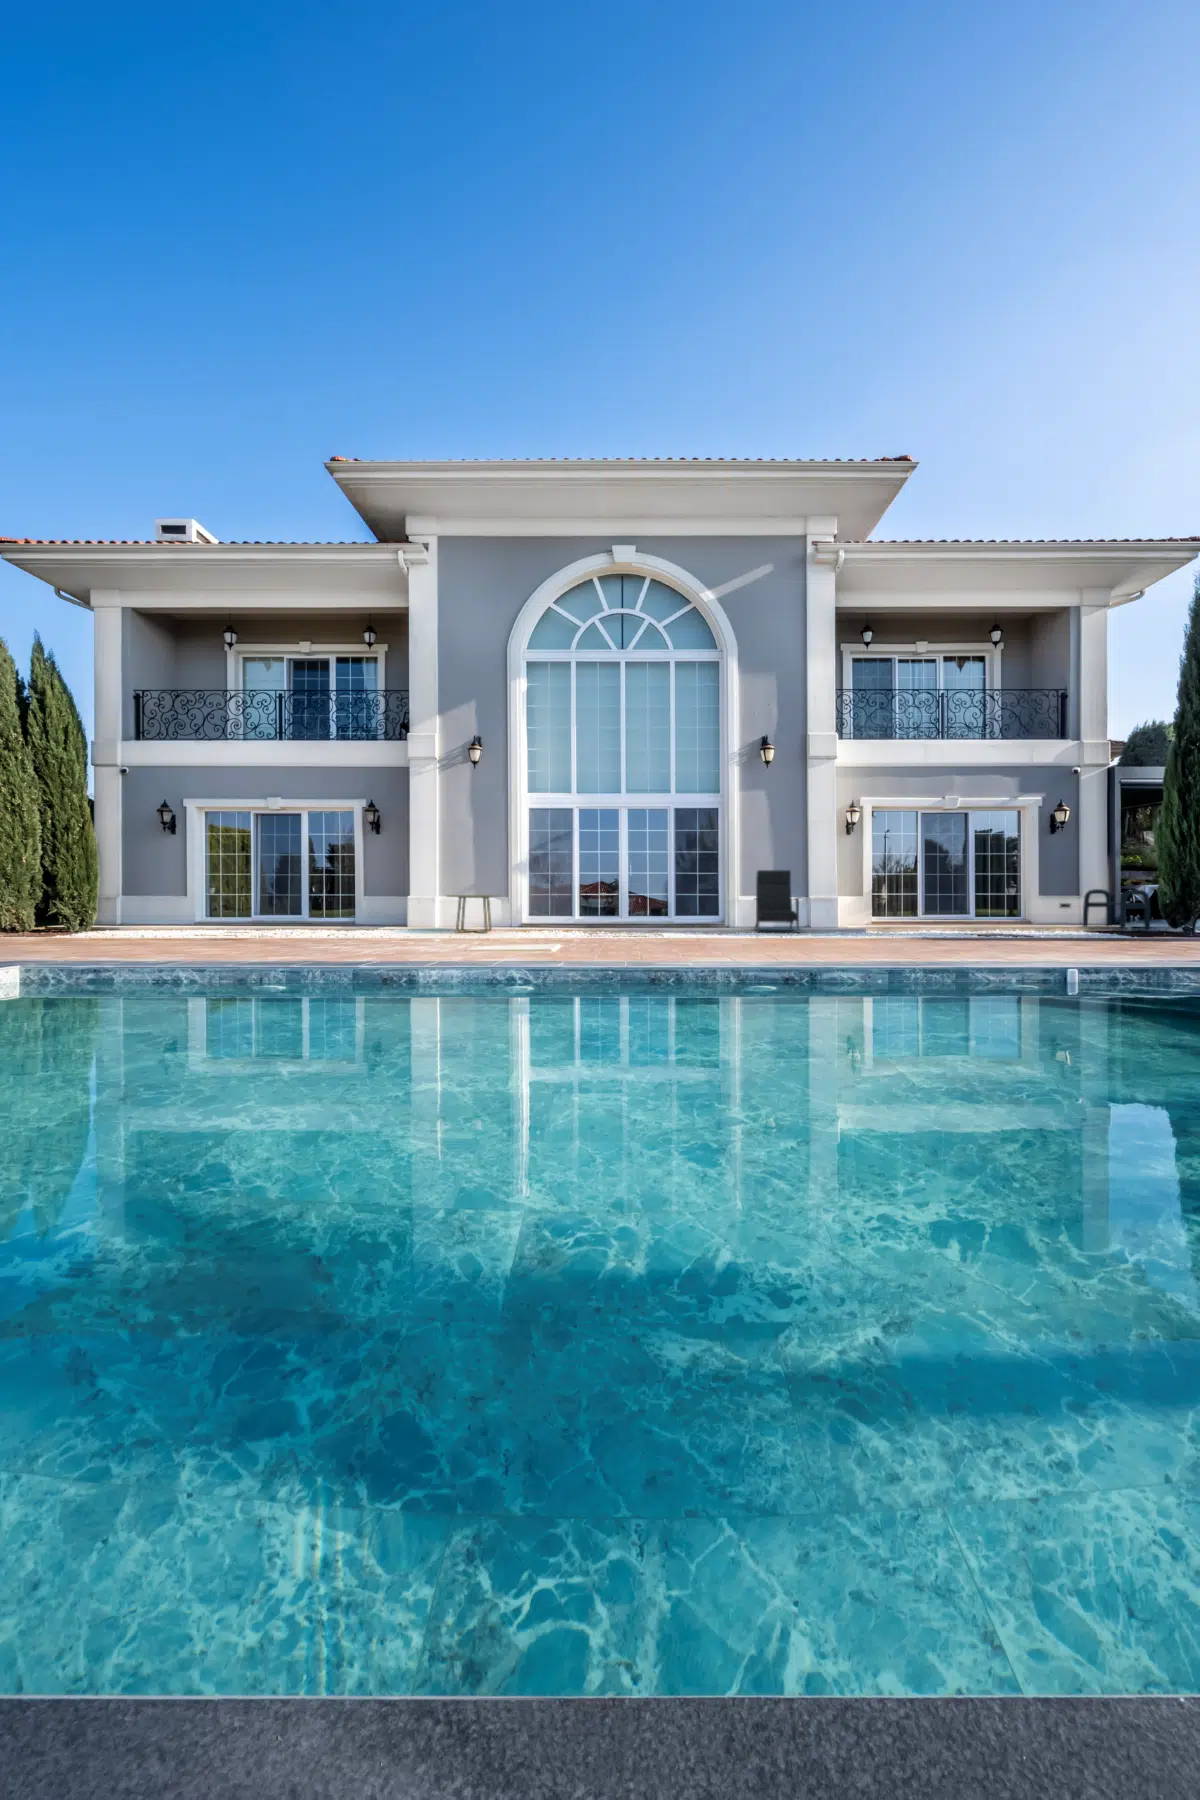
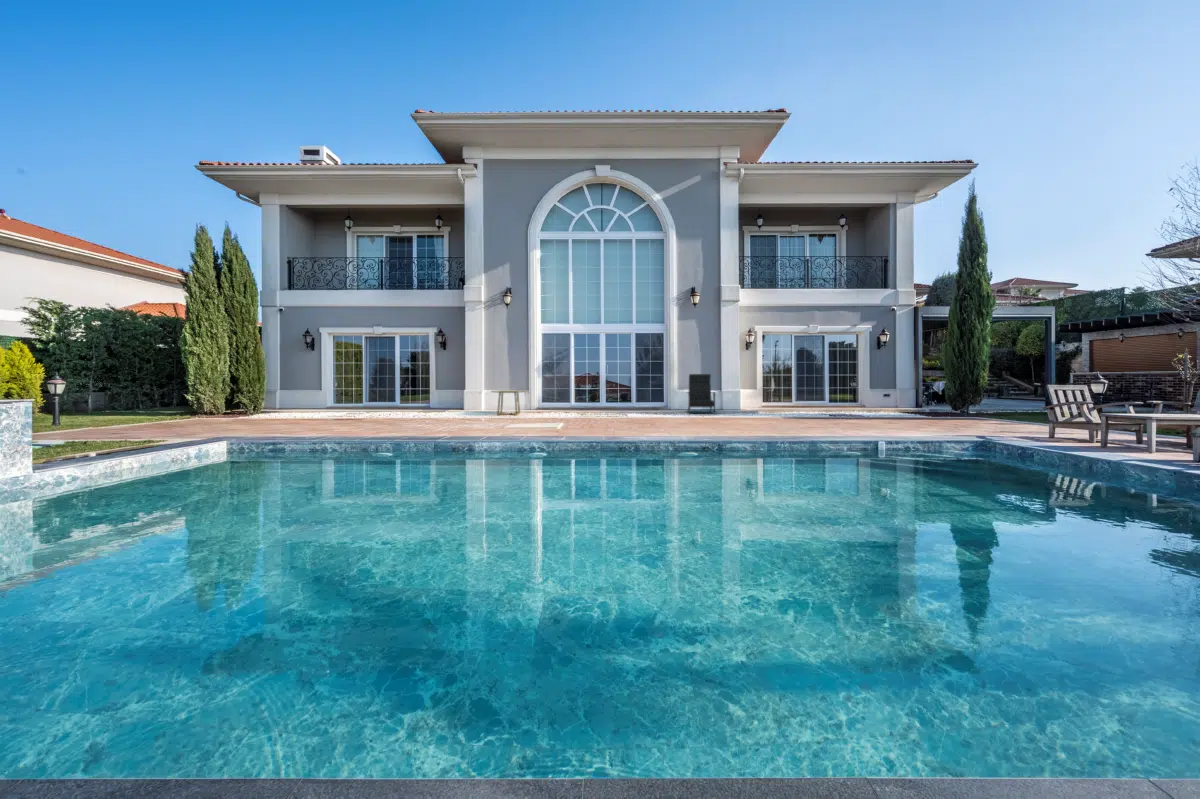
bench: present [1083,889,1150,929] -> none [896,385,938,411]

